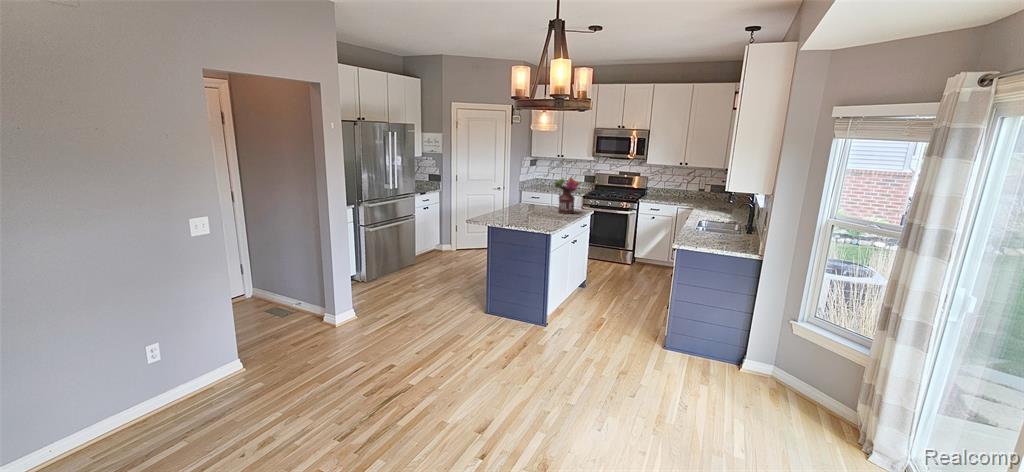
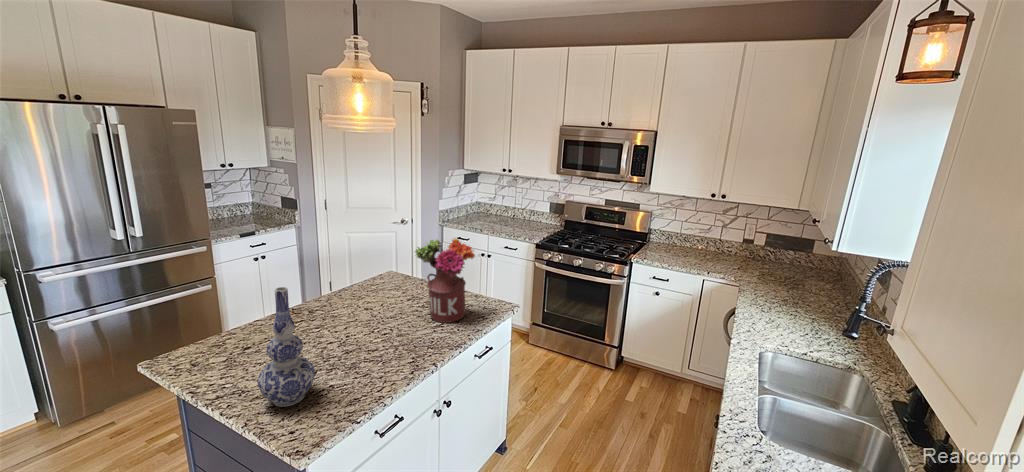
vase: none [526,184,543,226] -> present [258,287,315,407]

